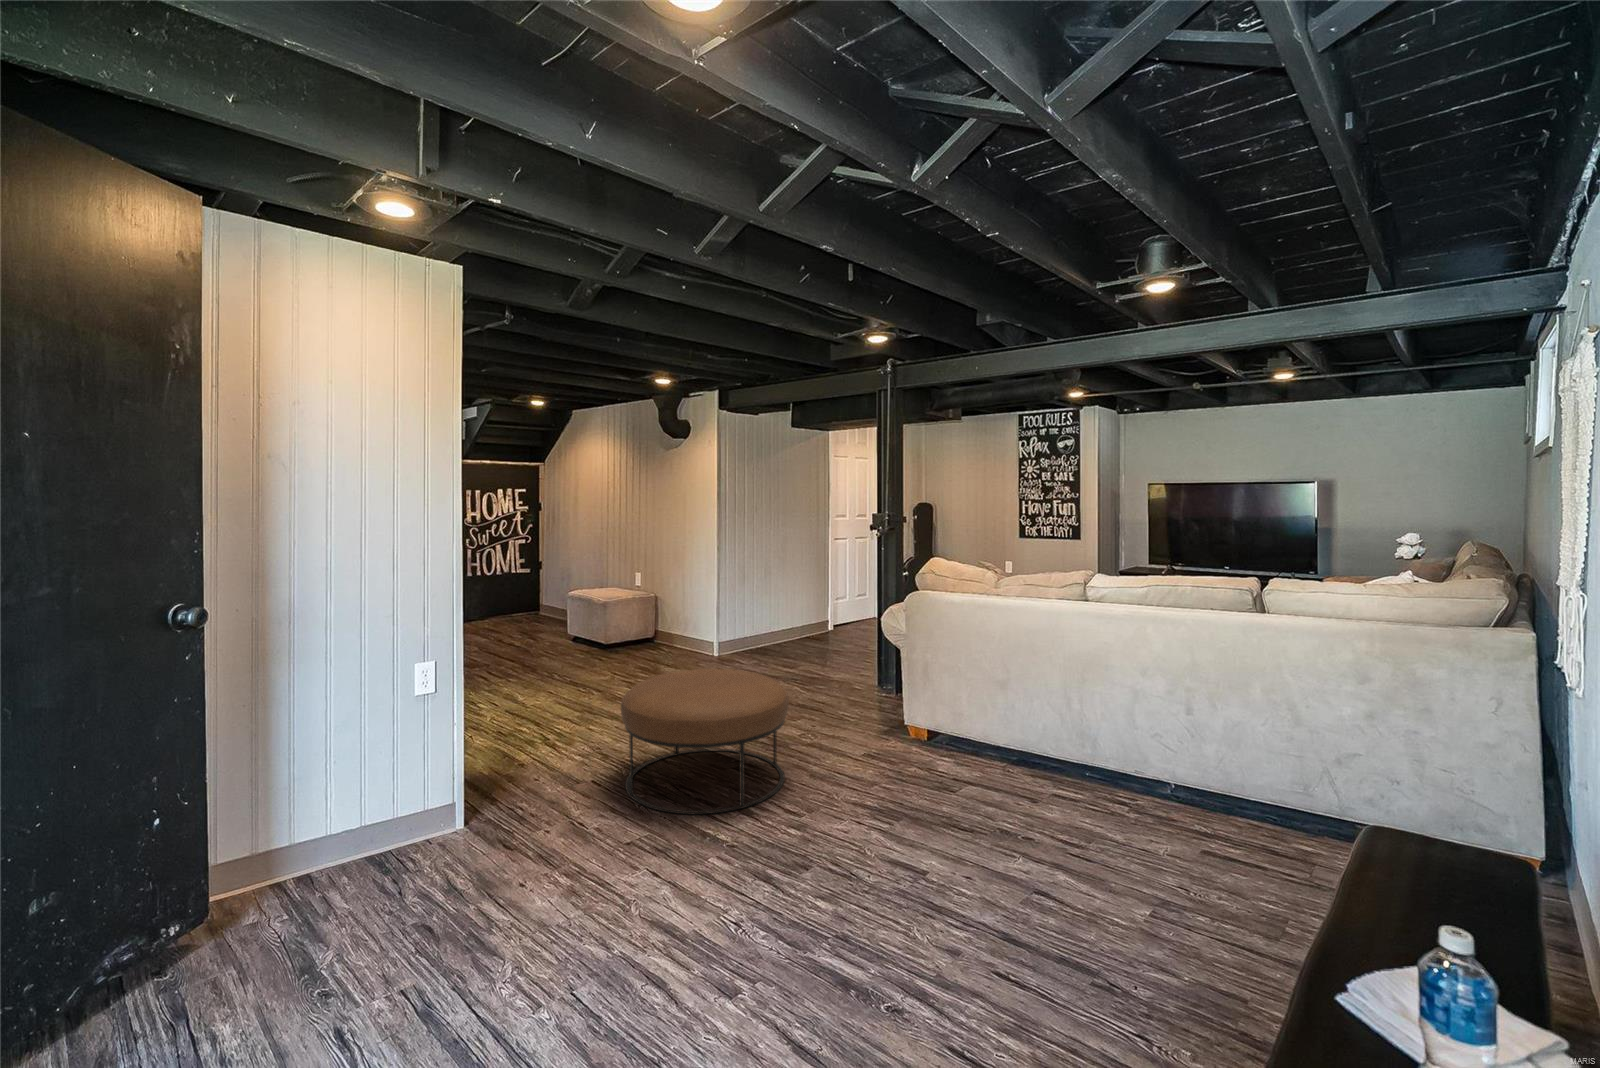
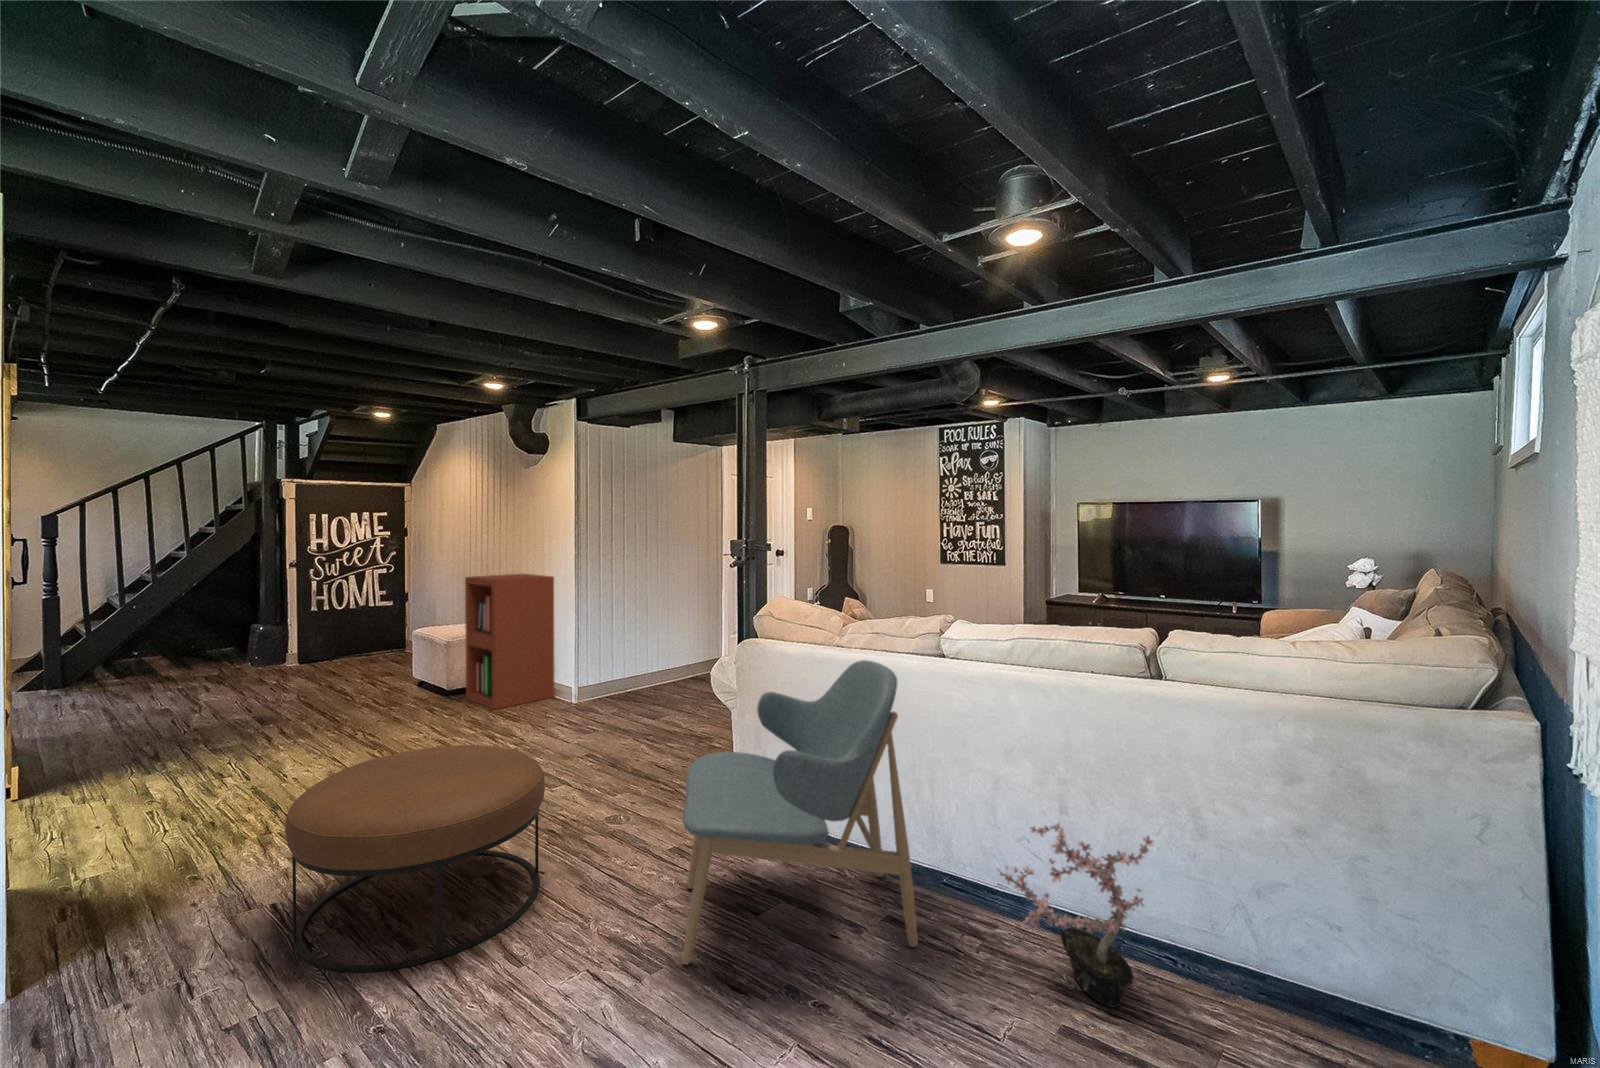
bookshelf: none [624,543,698,657] -> present [465,574,555,709]
lounge chair: none [893,605,1082,815] -> present [682,660,918,965]
potted plant: none [1140,712,1270,842] -> present [997,823,1153,1007]

